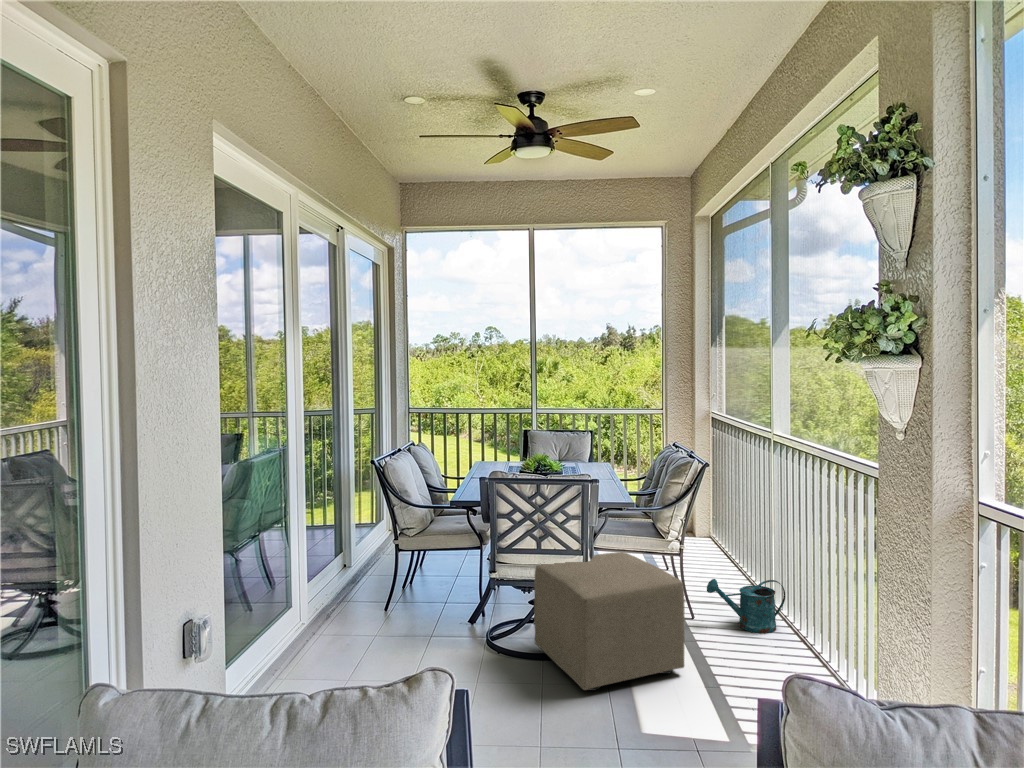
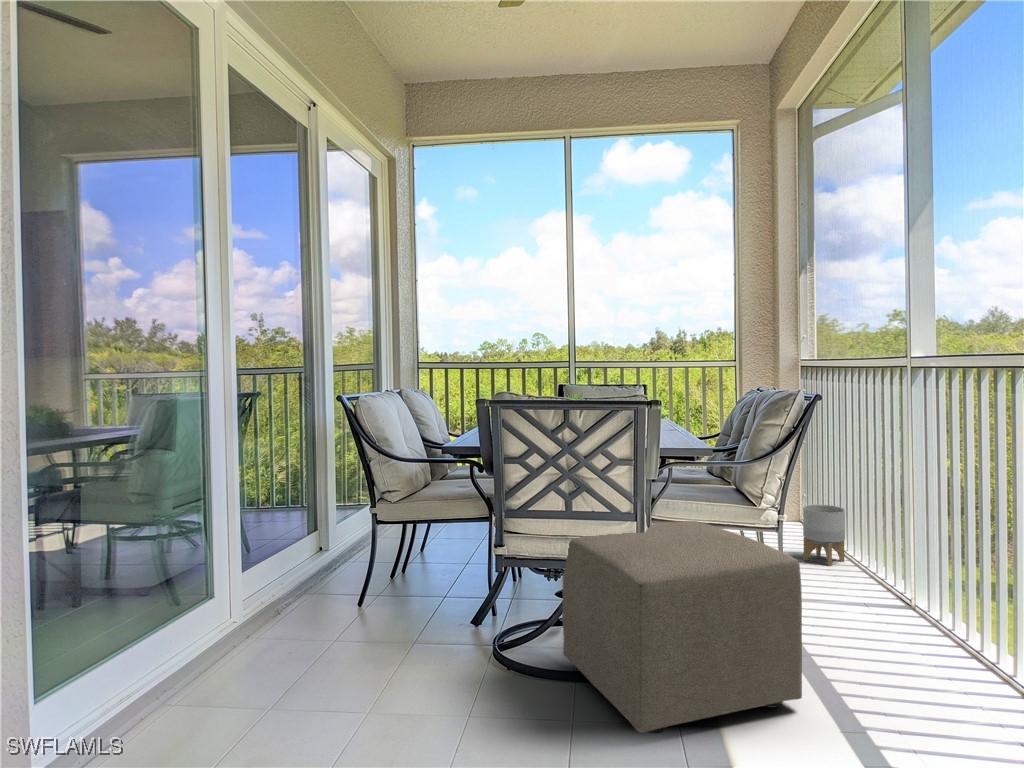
planter: none [706,529,736,575] -> present [803,504,845,566]
watering can: present [707,579,785,634] -> none [820,564,943,647]

